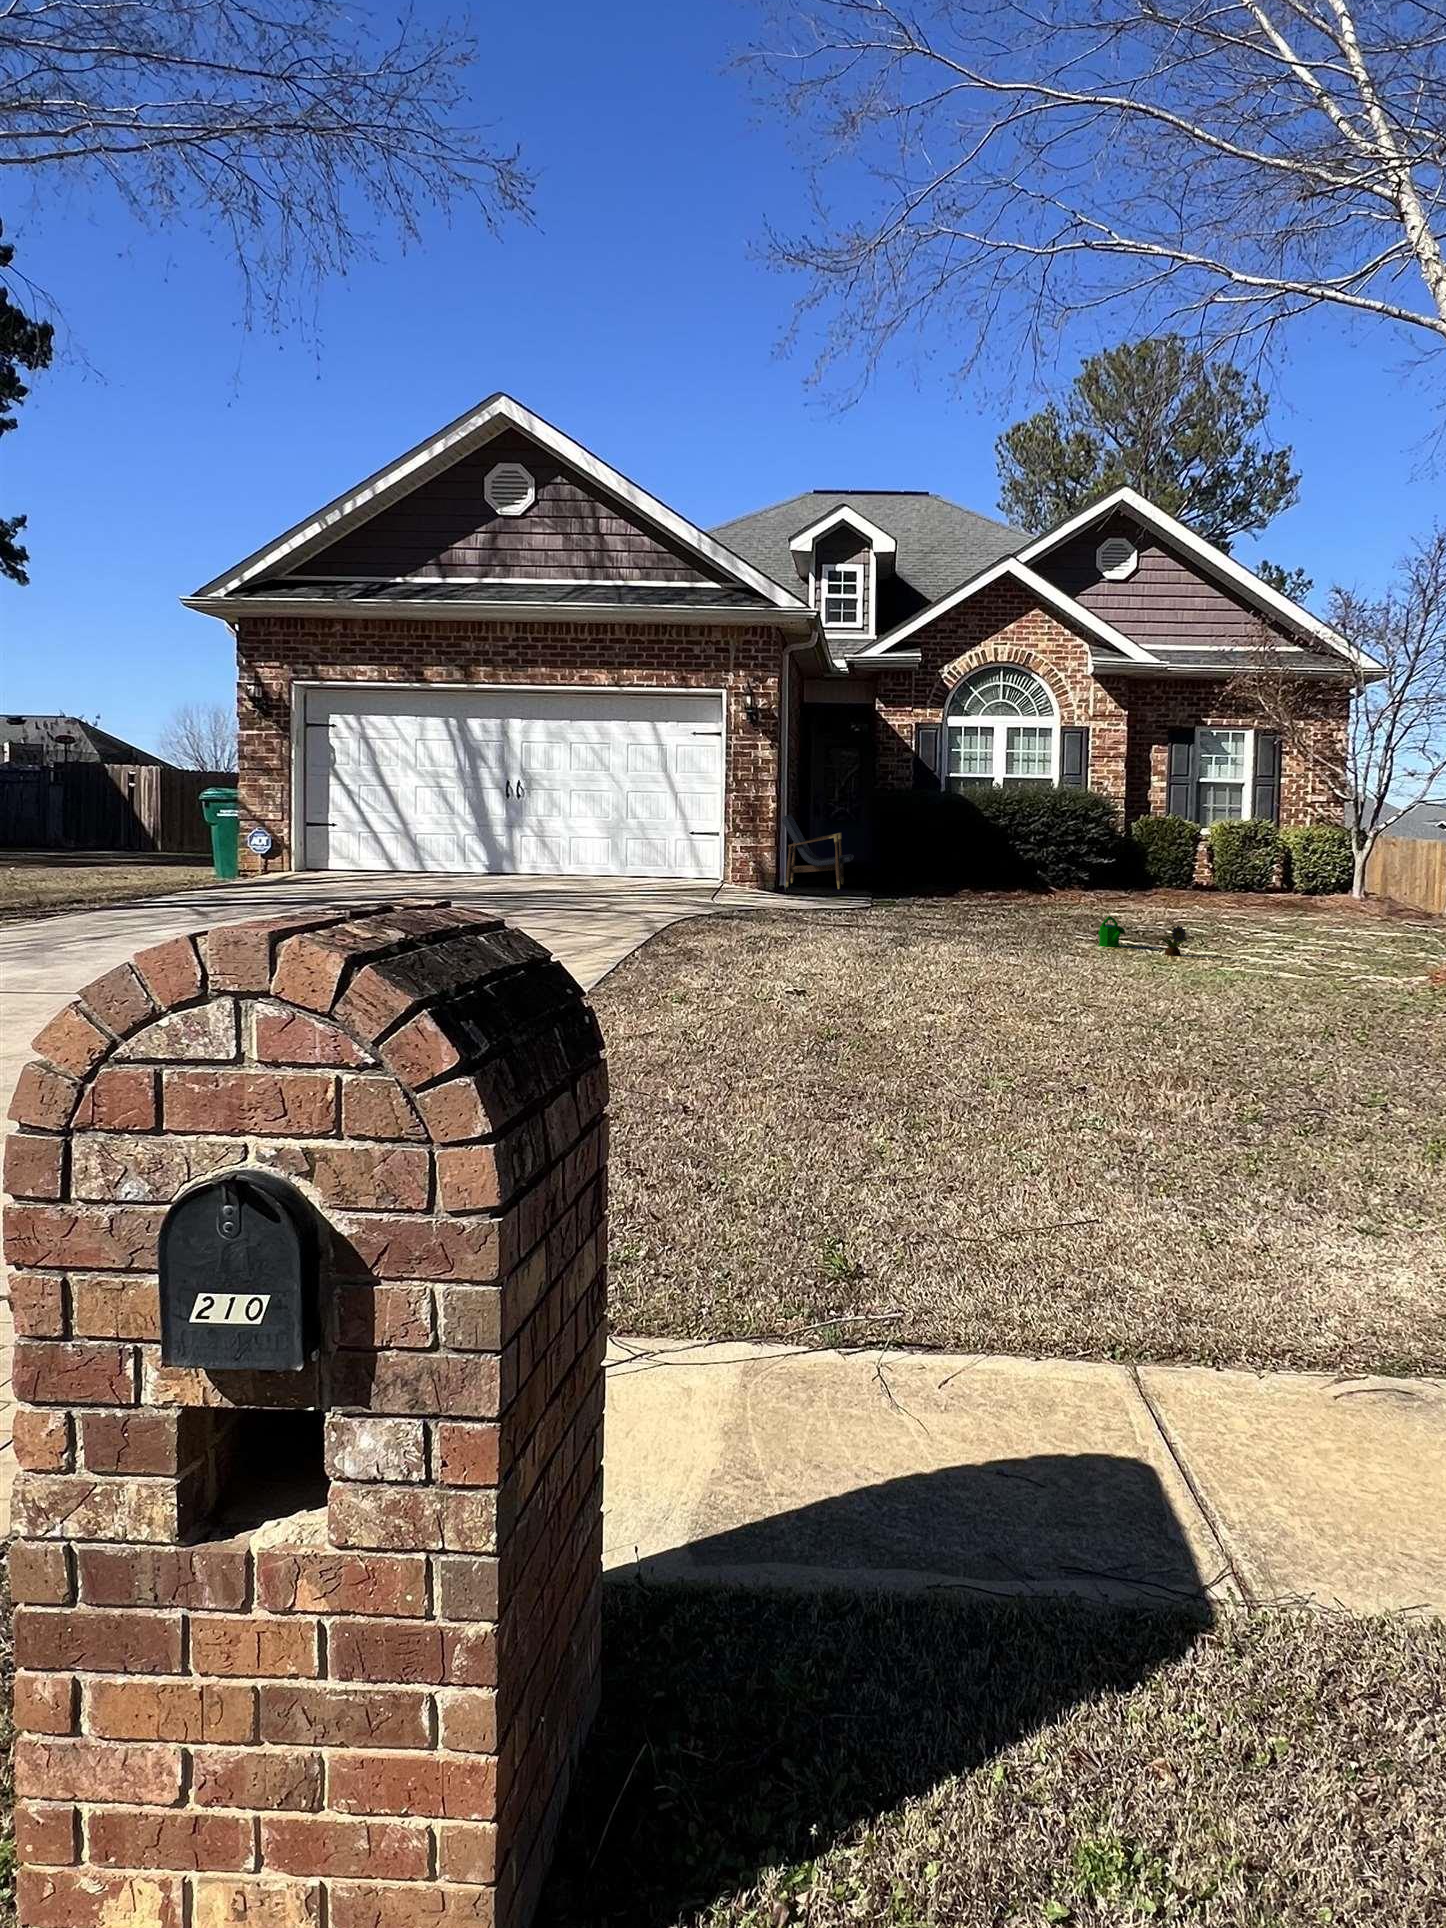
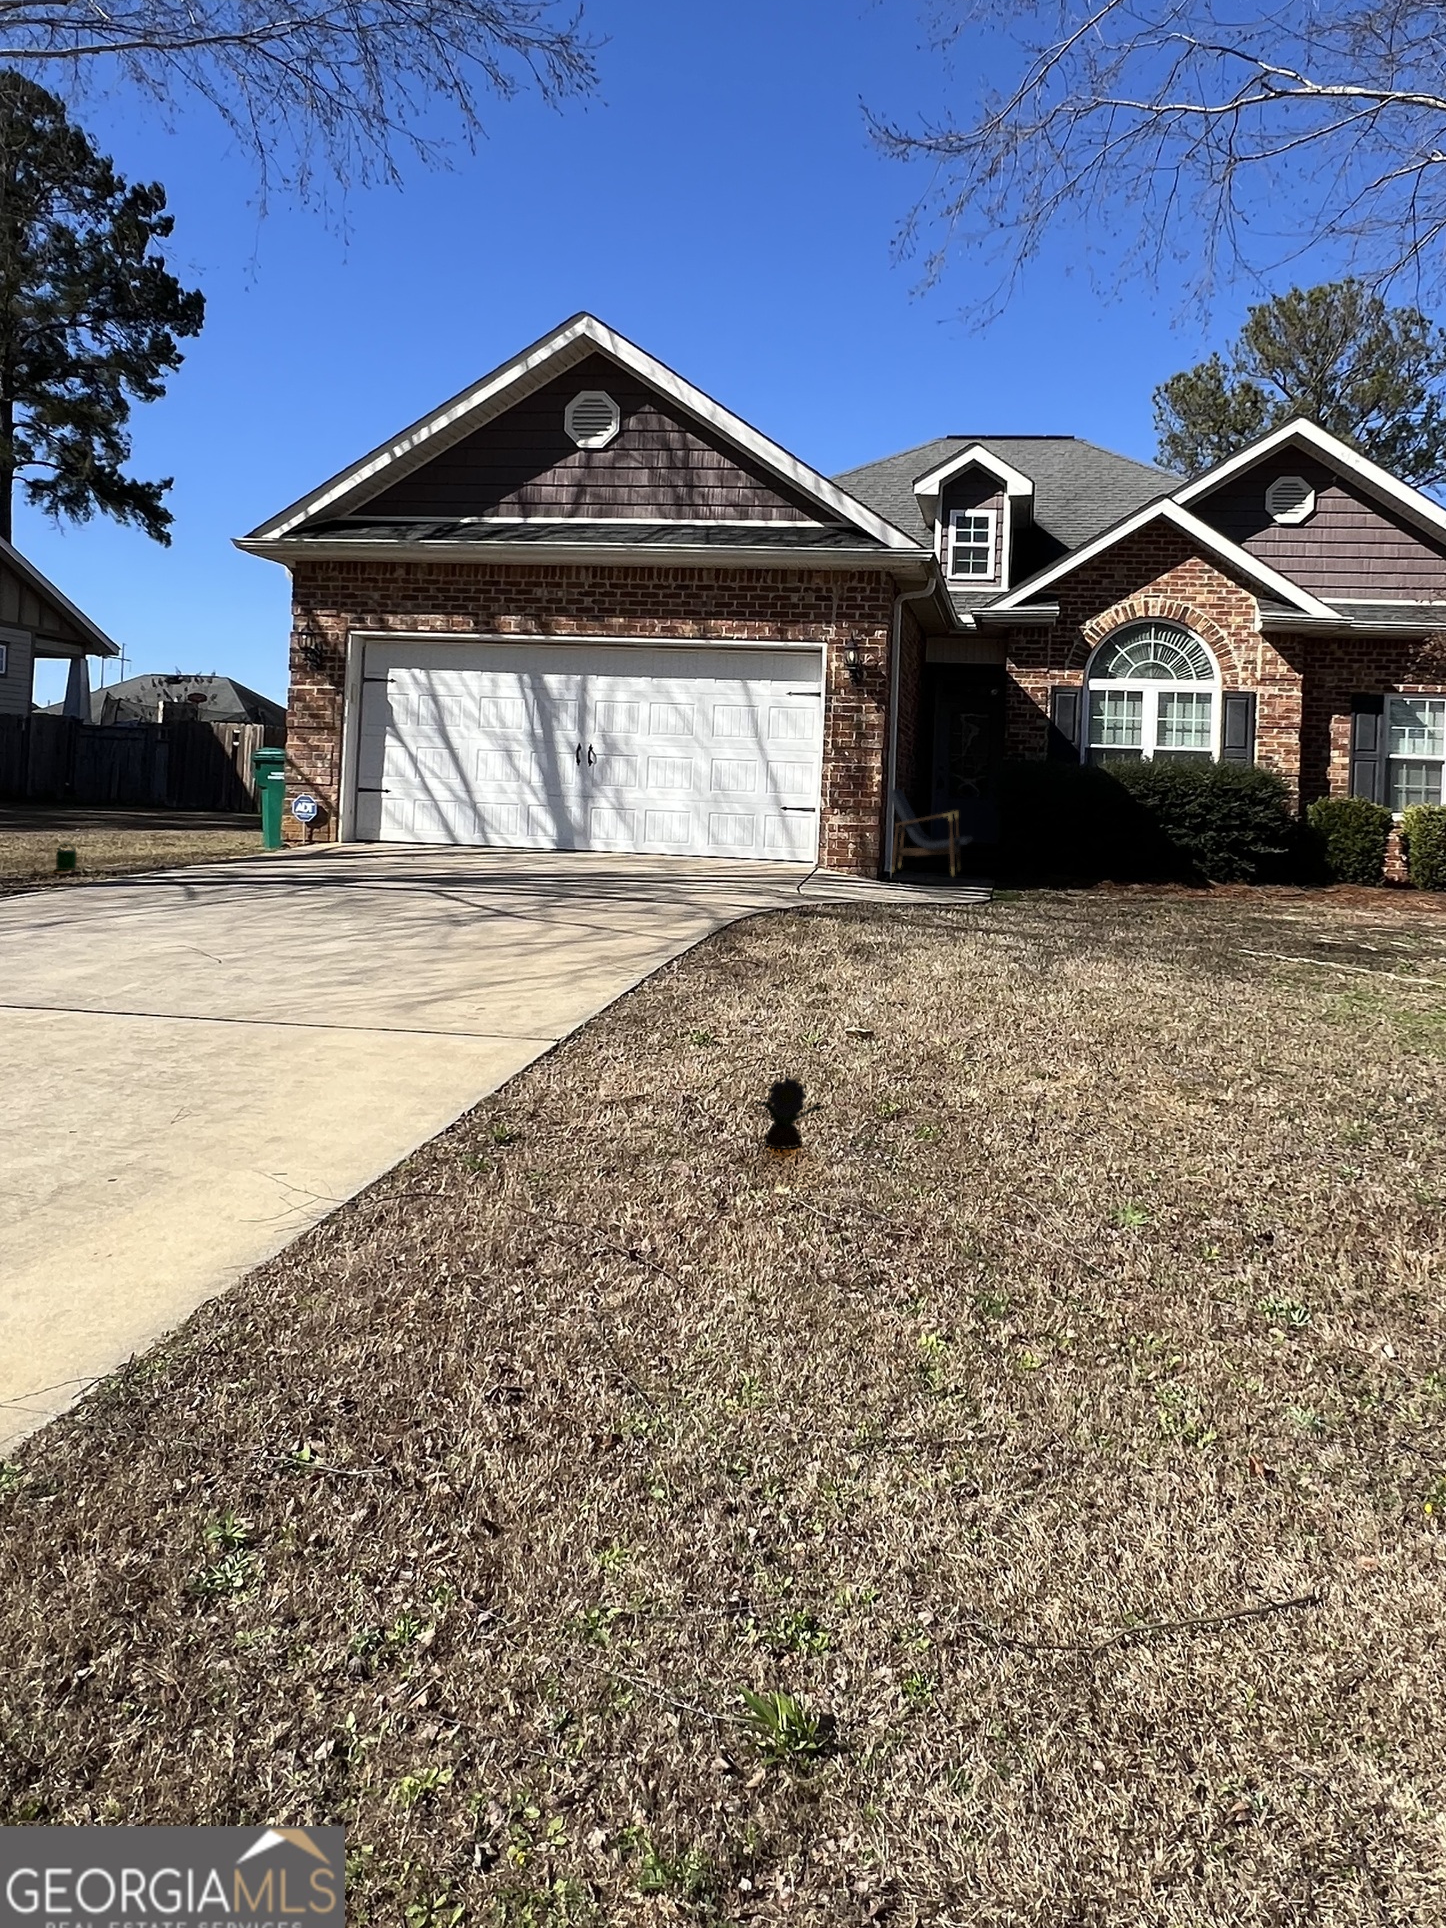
watering can: present [1098,916,1125,947] -> present [56,842,77,870]
decorative plant: present [1159,926,1188,956] -> present [755,1076,823,1149]

